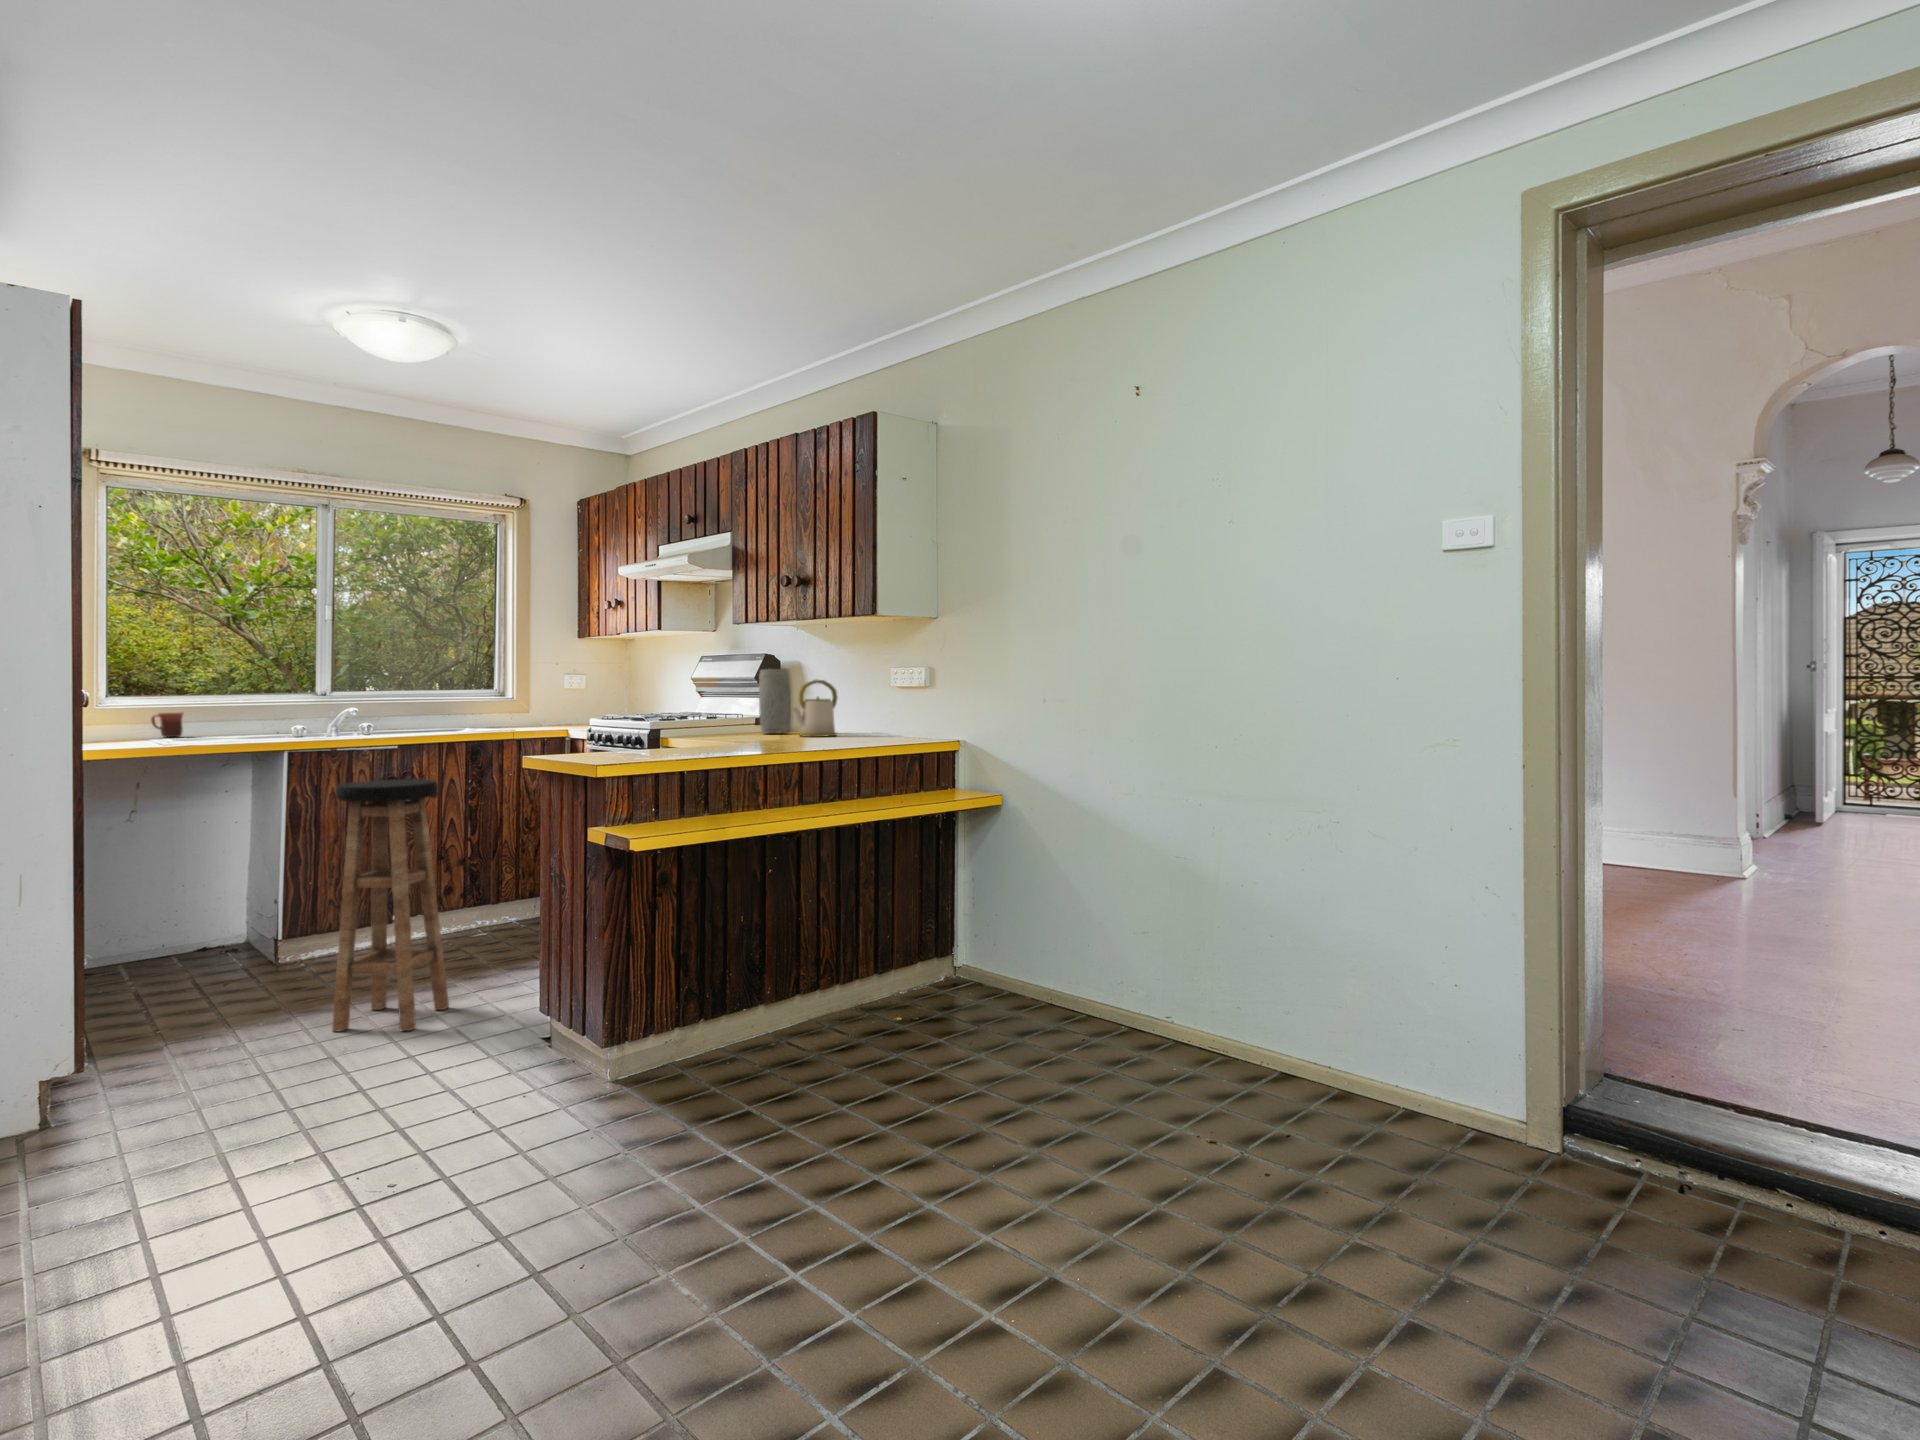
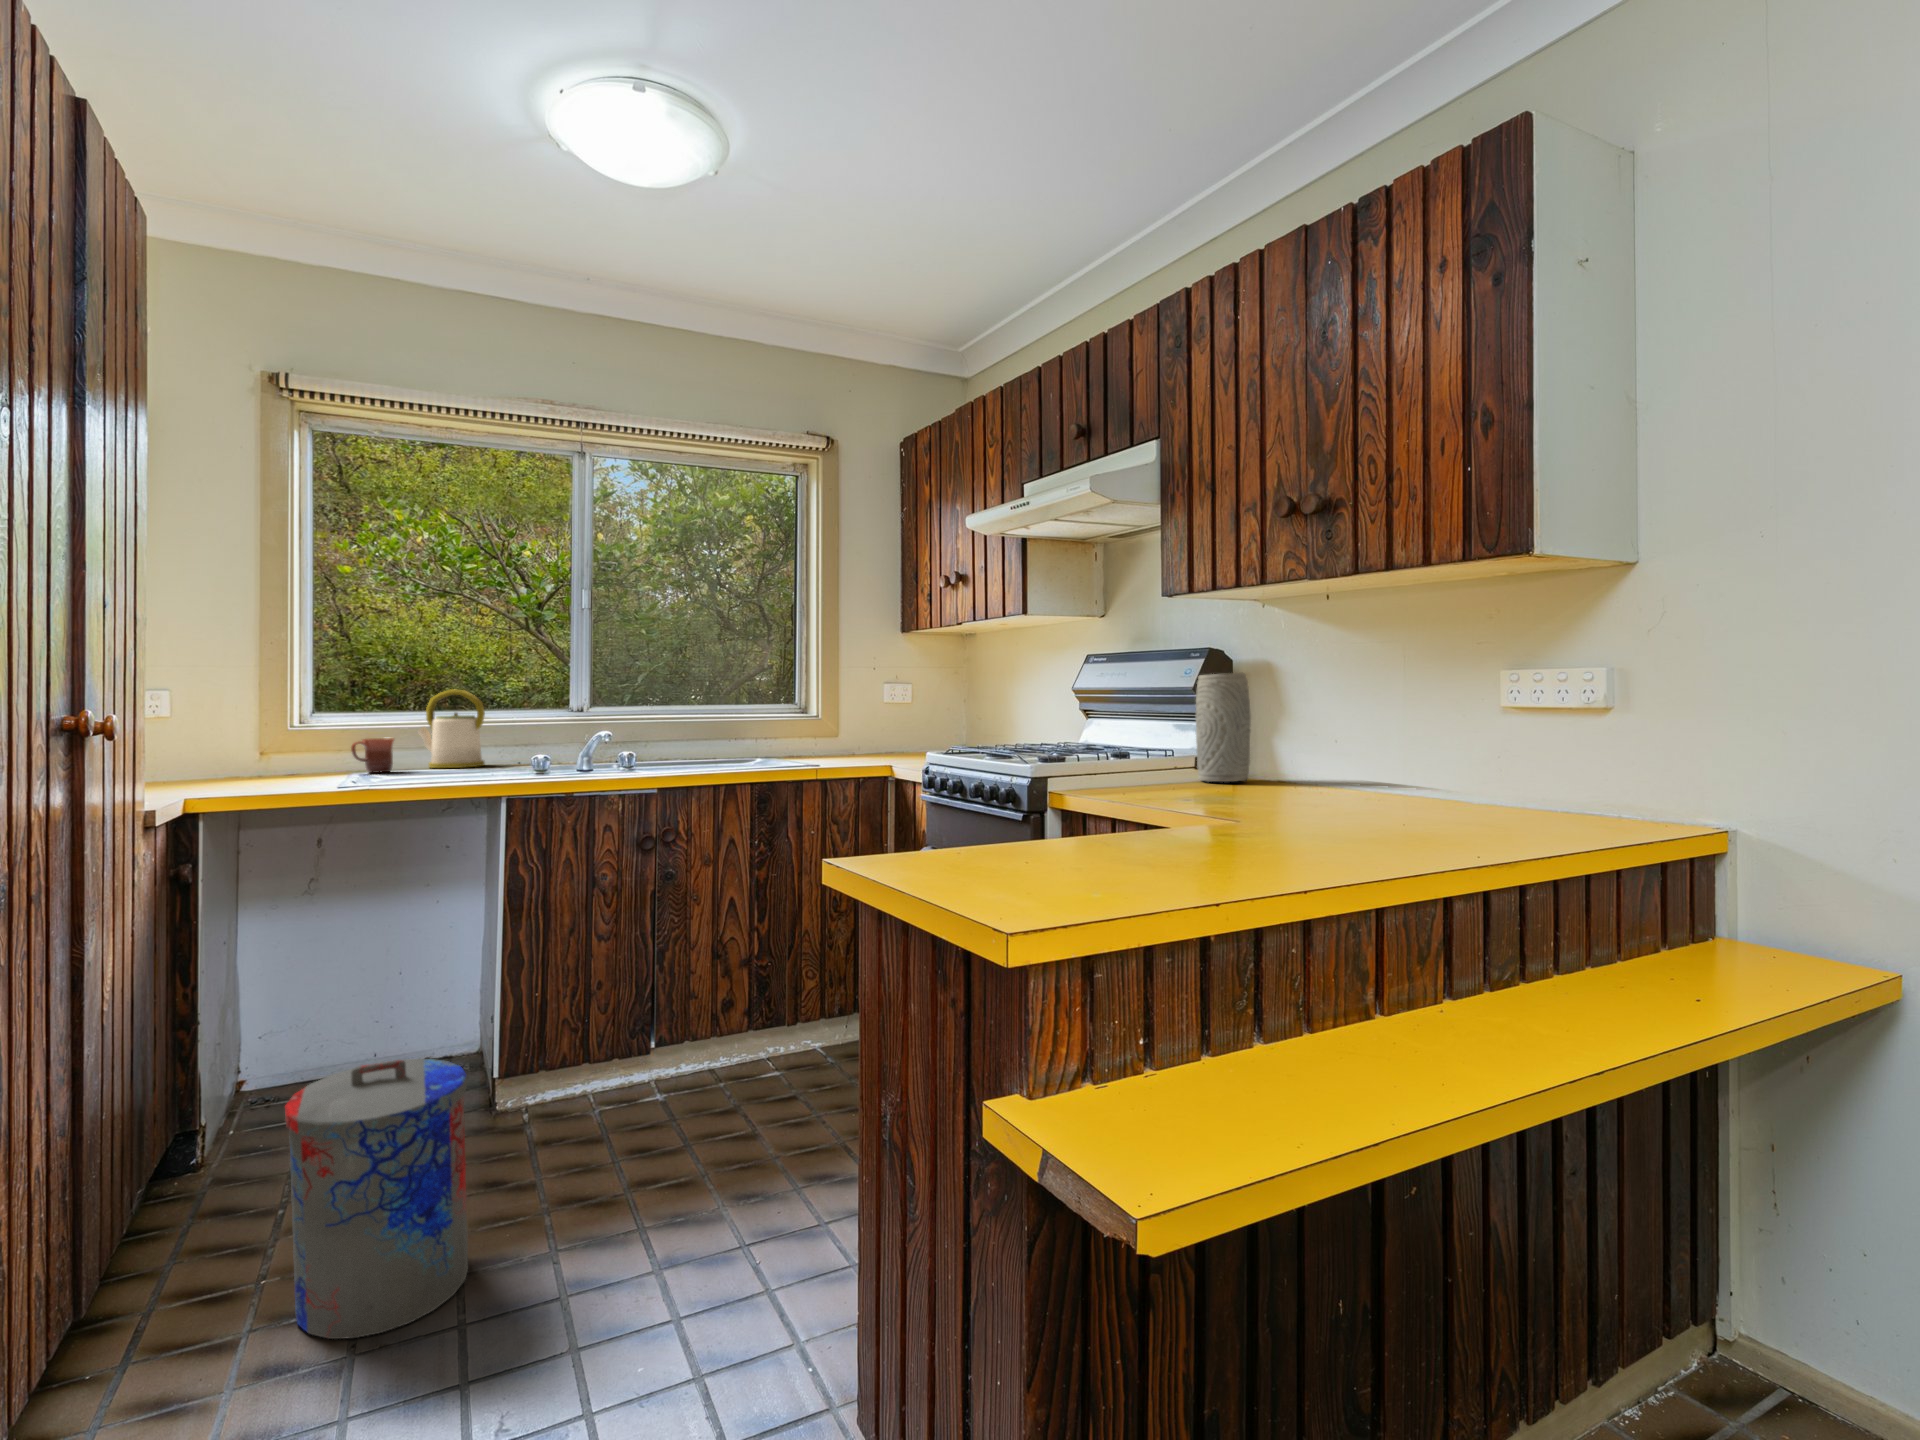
kettle: present [792,680,838,737] -> present [418,690,485,768]
bar stool: present [332,779,449,1032] -> none [493,879,701,1391]
trash can: none [190,886,300,1034] -> present [285,1059,468,1339]

